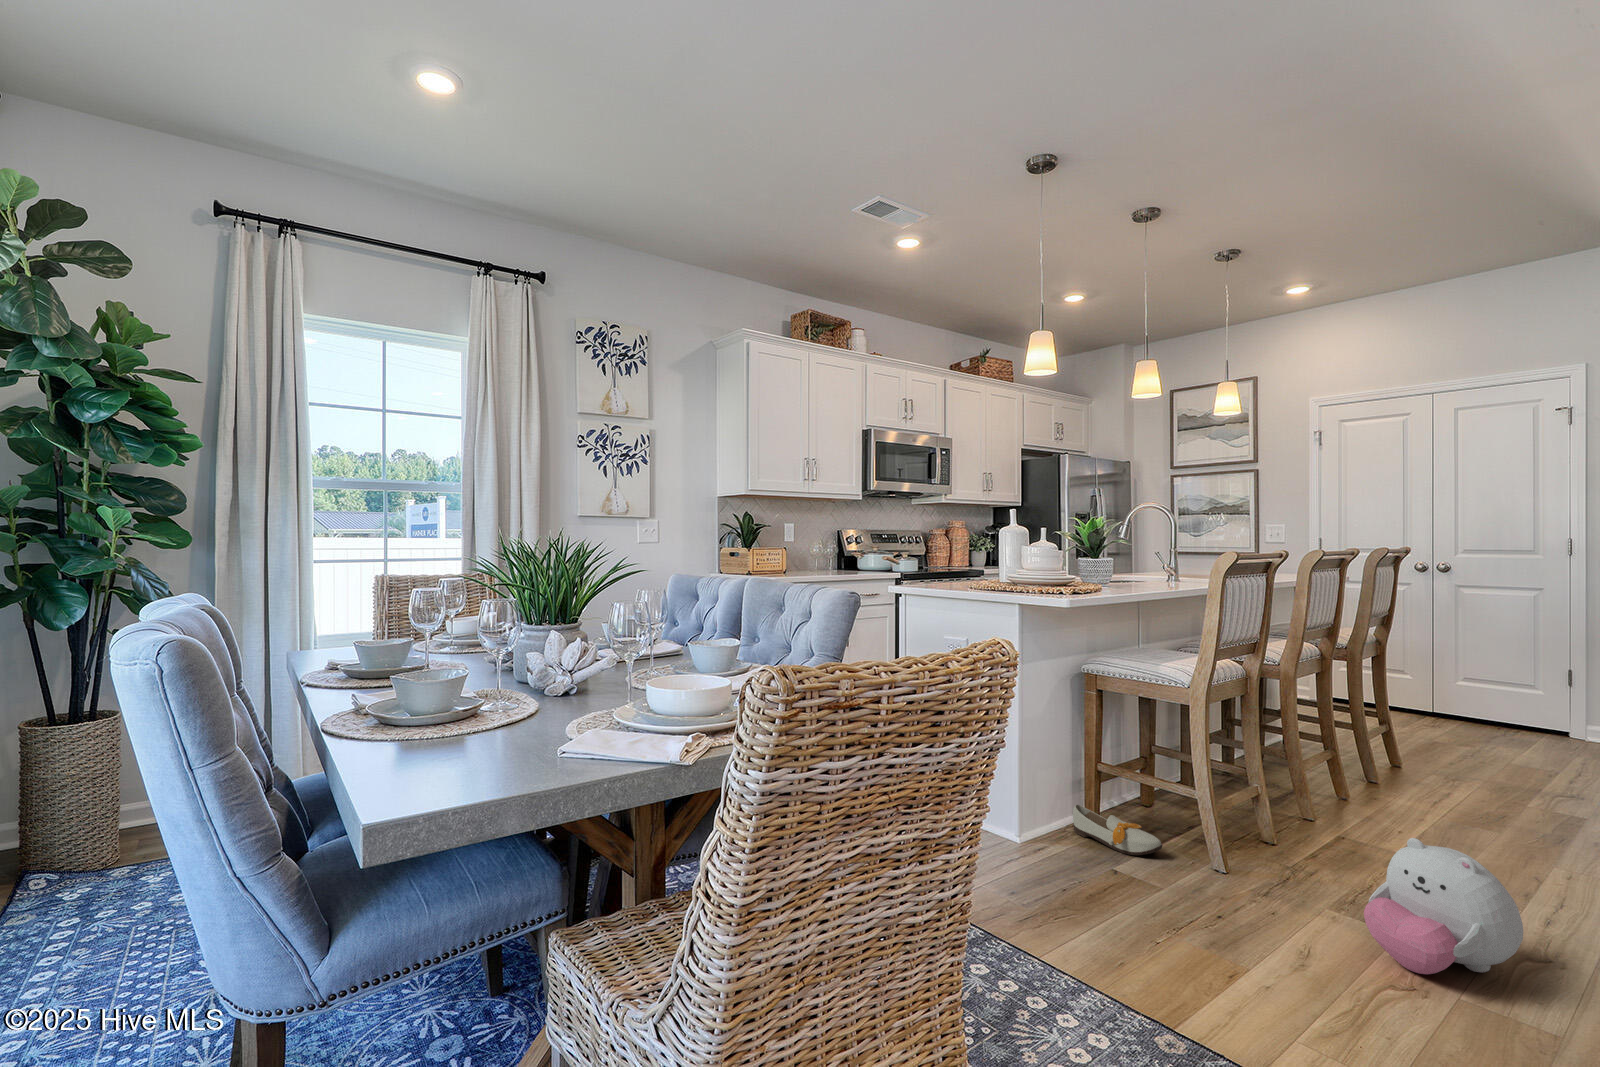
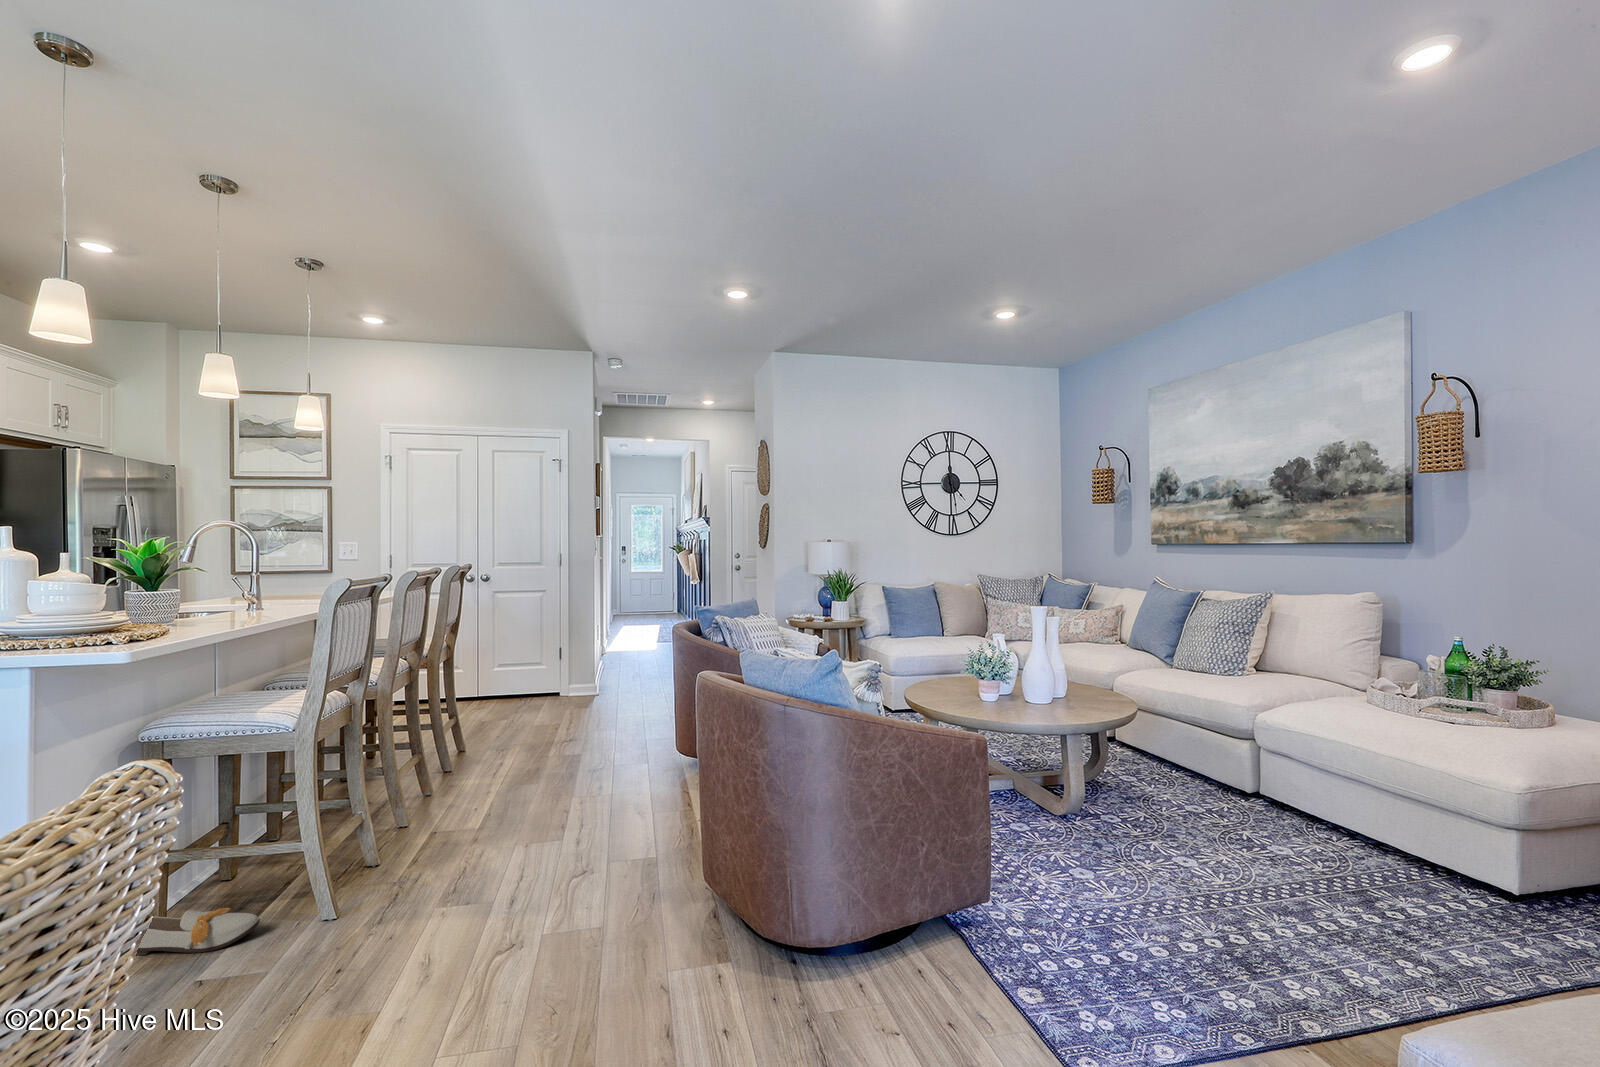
plush toy: present [1364,838,1523,974] -> none [474,816,581,933]

